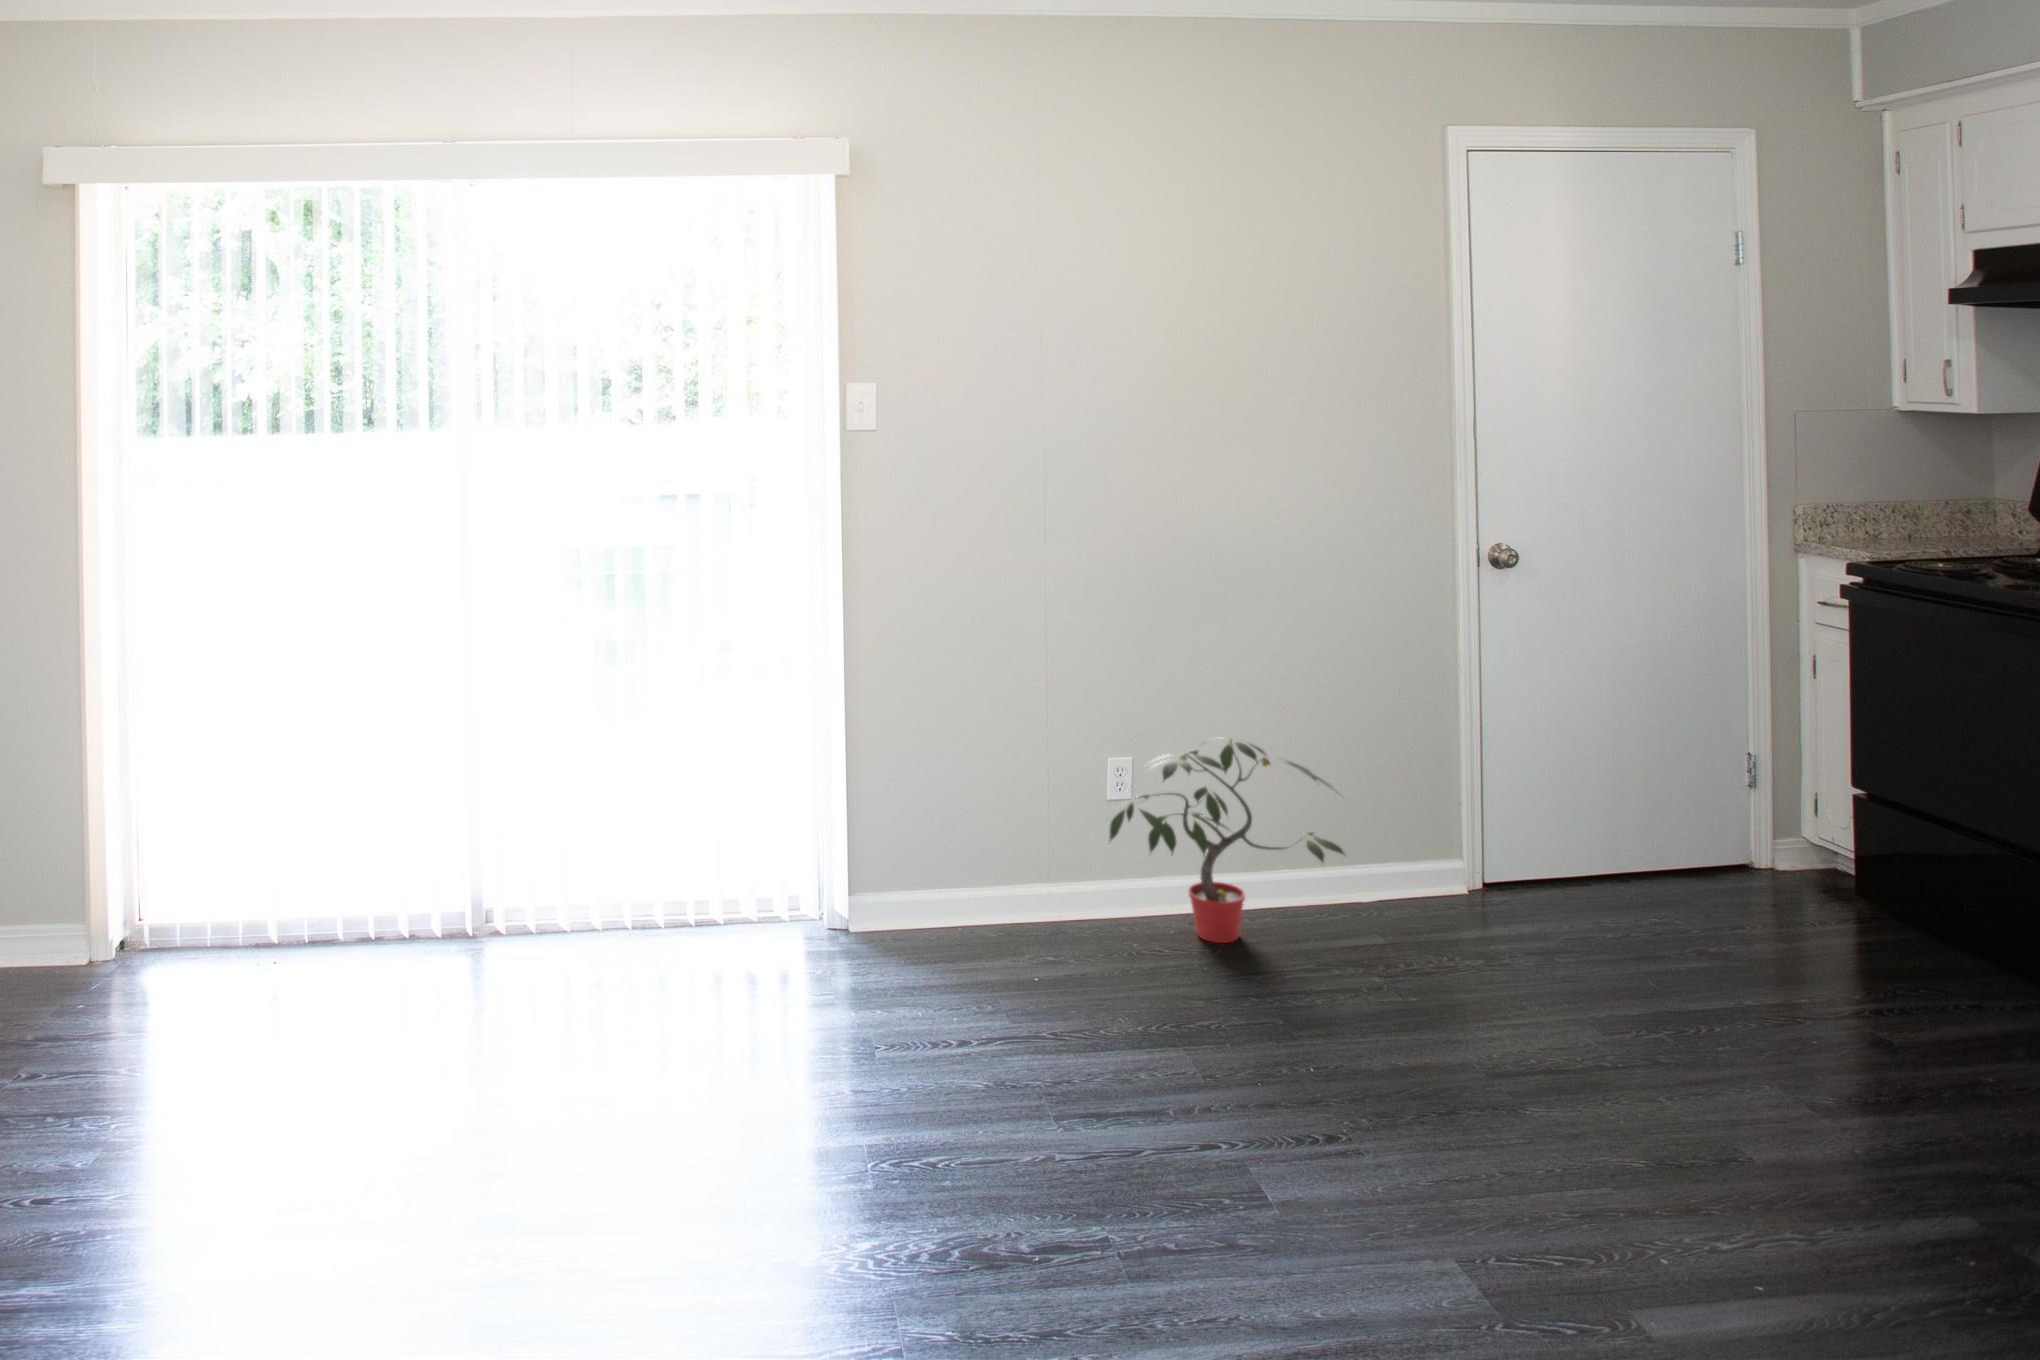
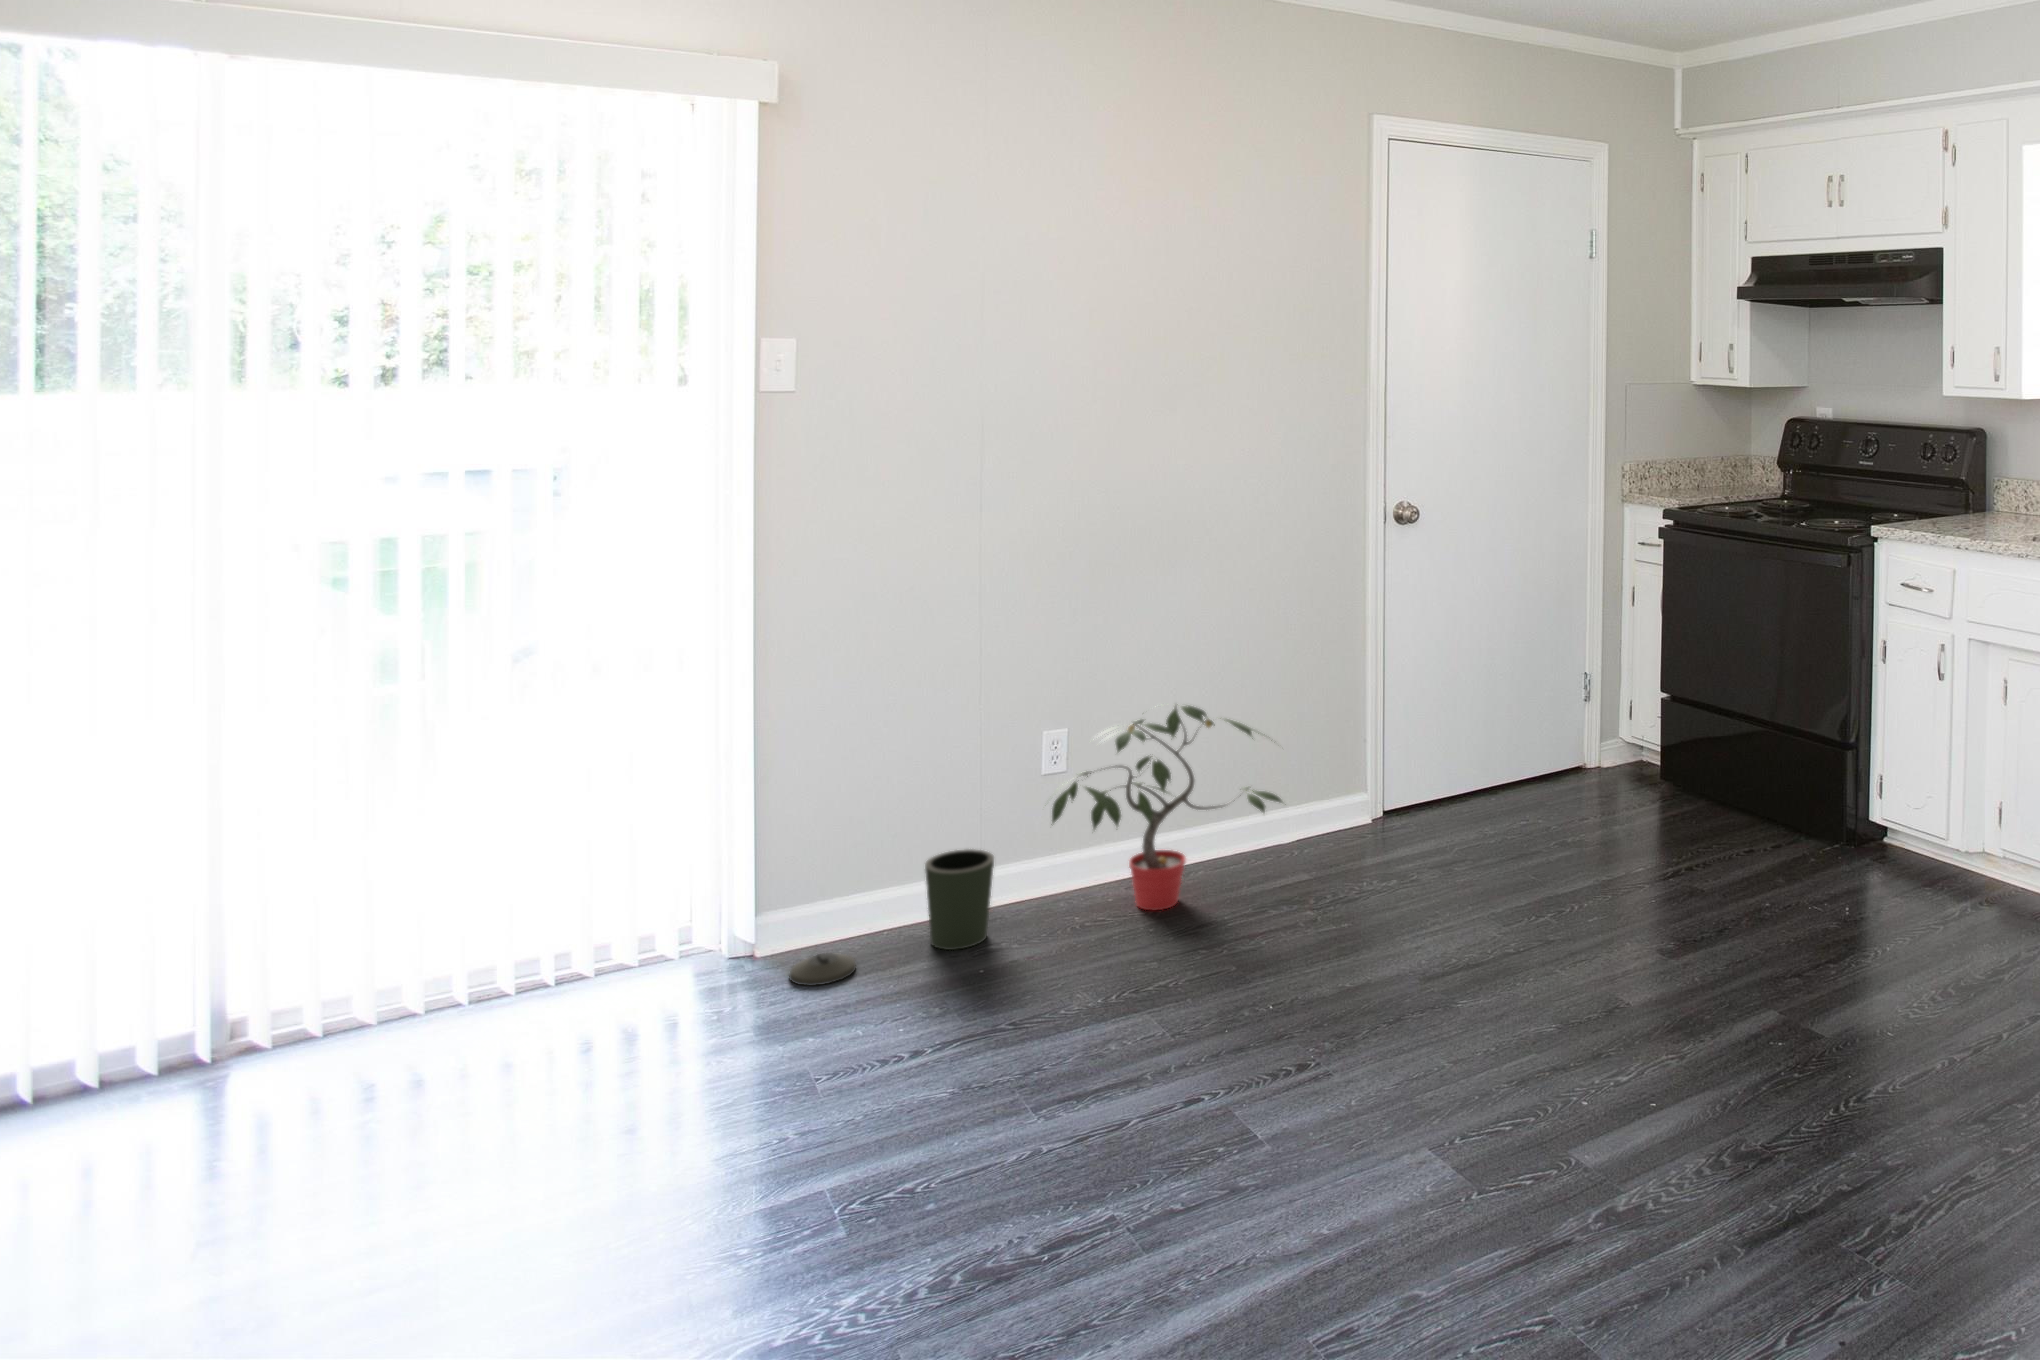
trash can: none [886,852,1058,954] -> present [789,849,994,986]

